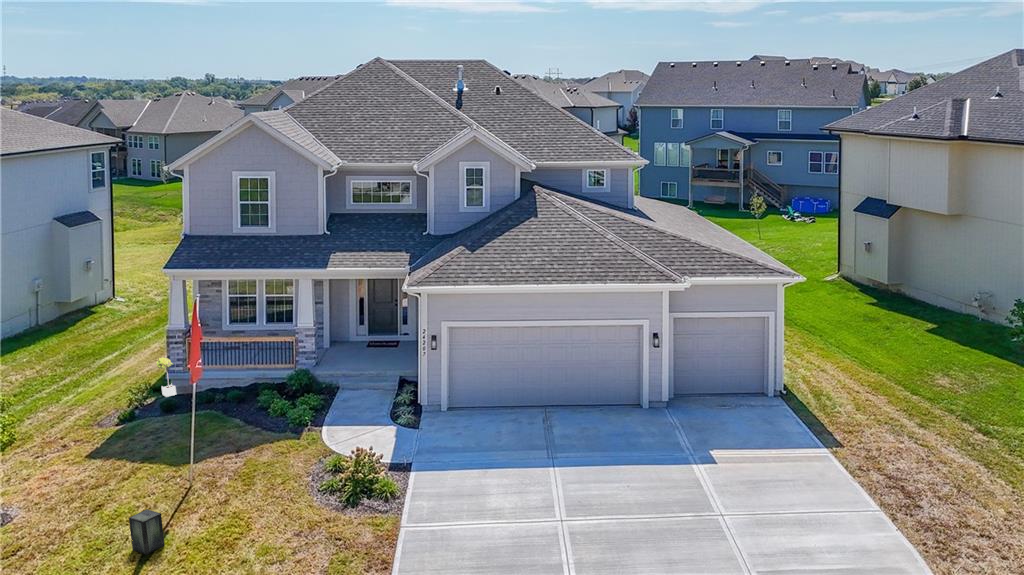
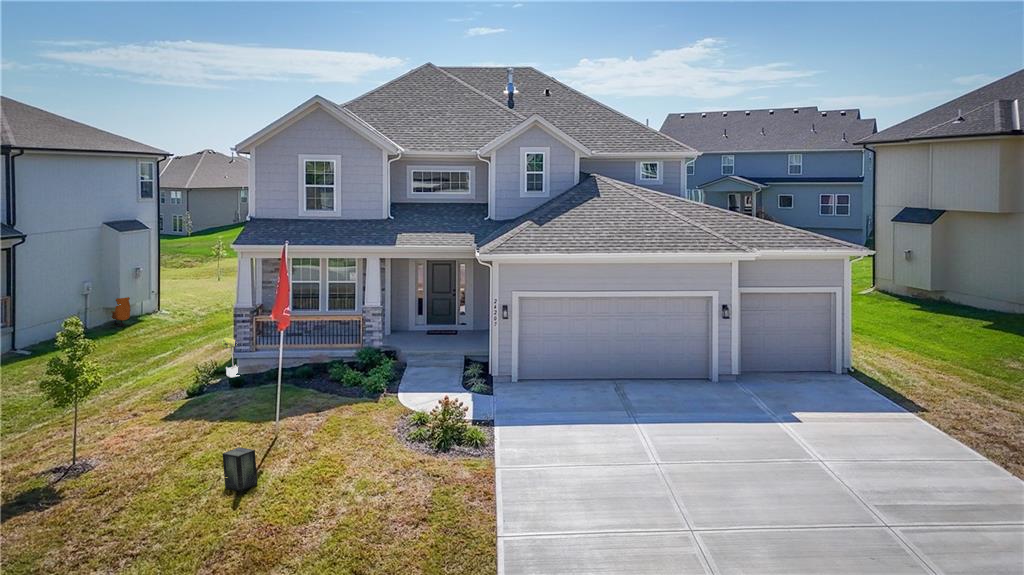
lounge chair: none [58,293,81,324] -> present [111,297,131,328]

